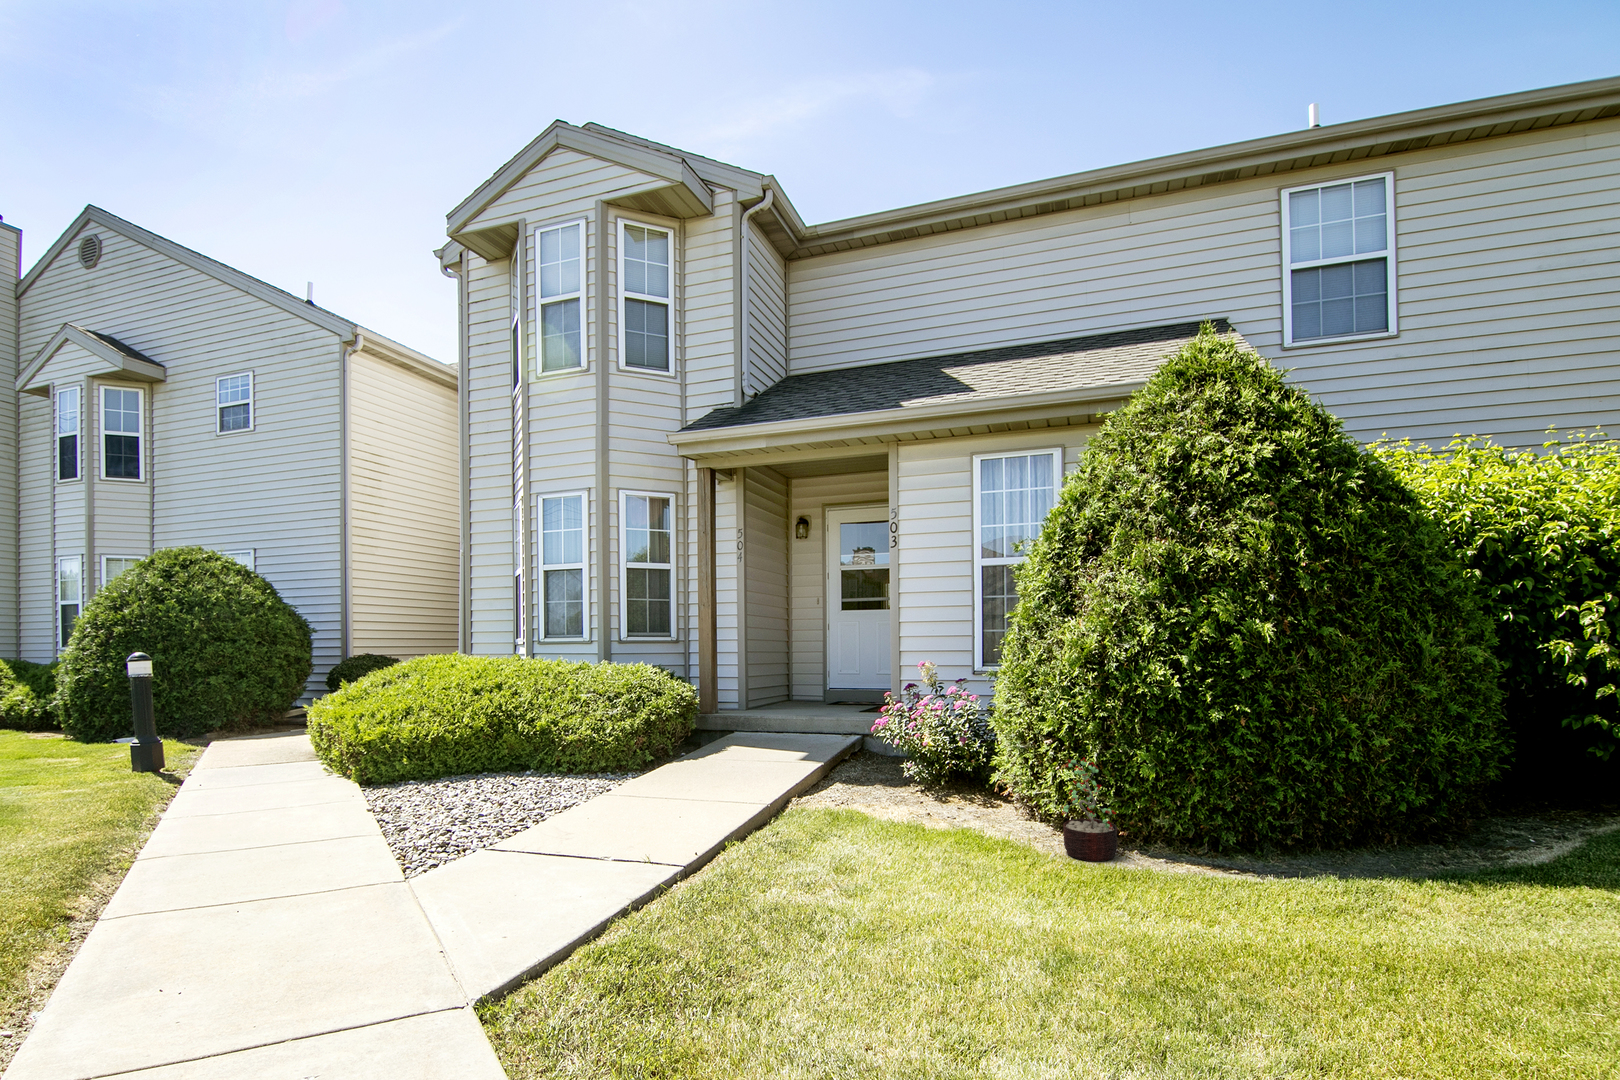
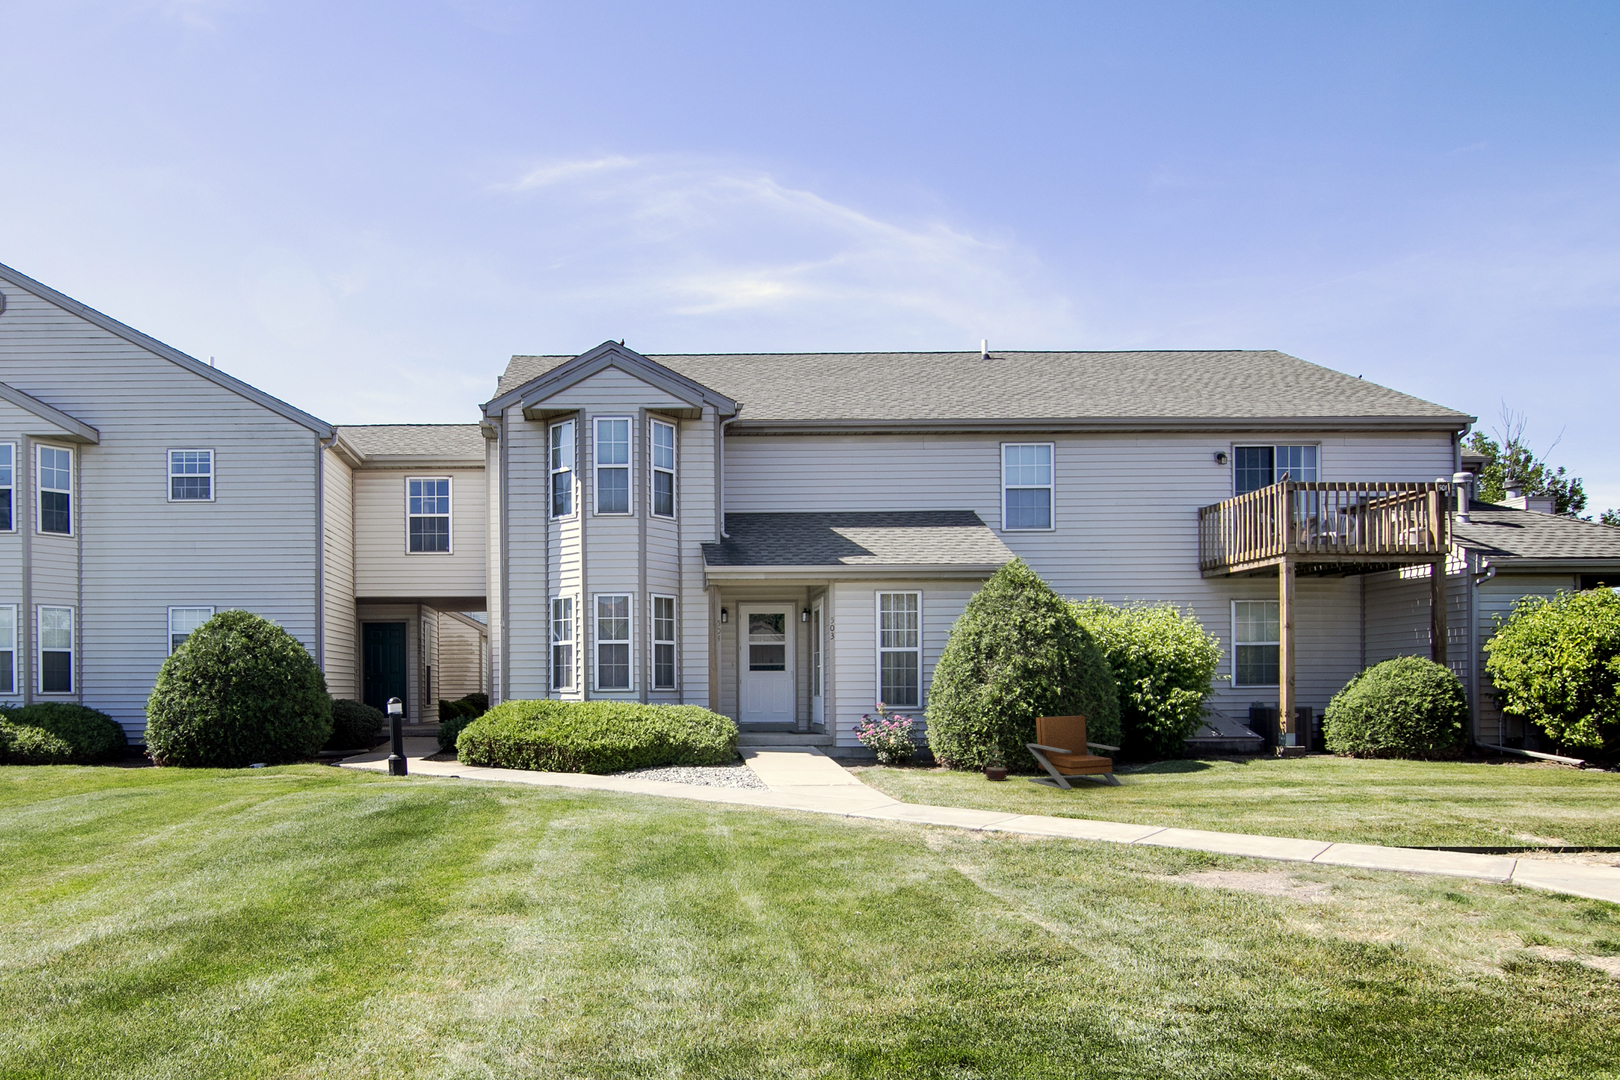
lounge chair: none [1167,699,1467,923] -> present [1026,716,1121,790]

